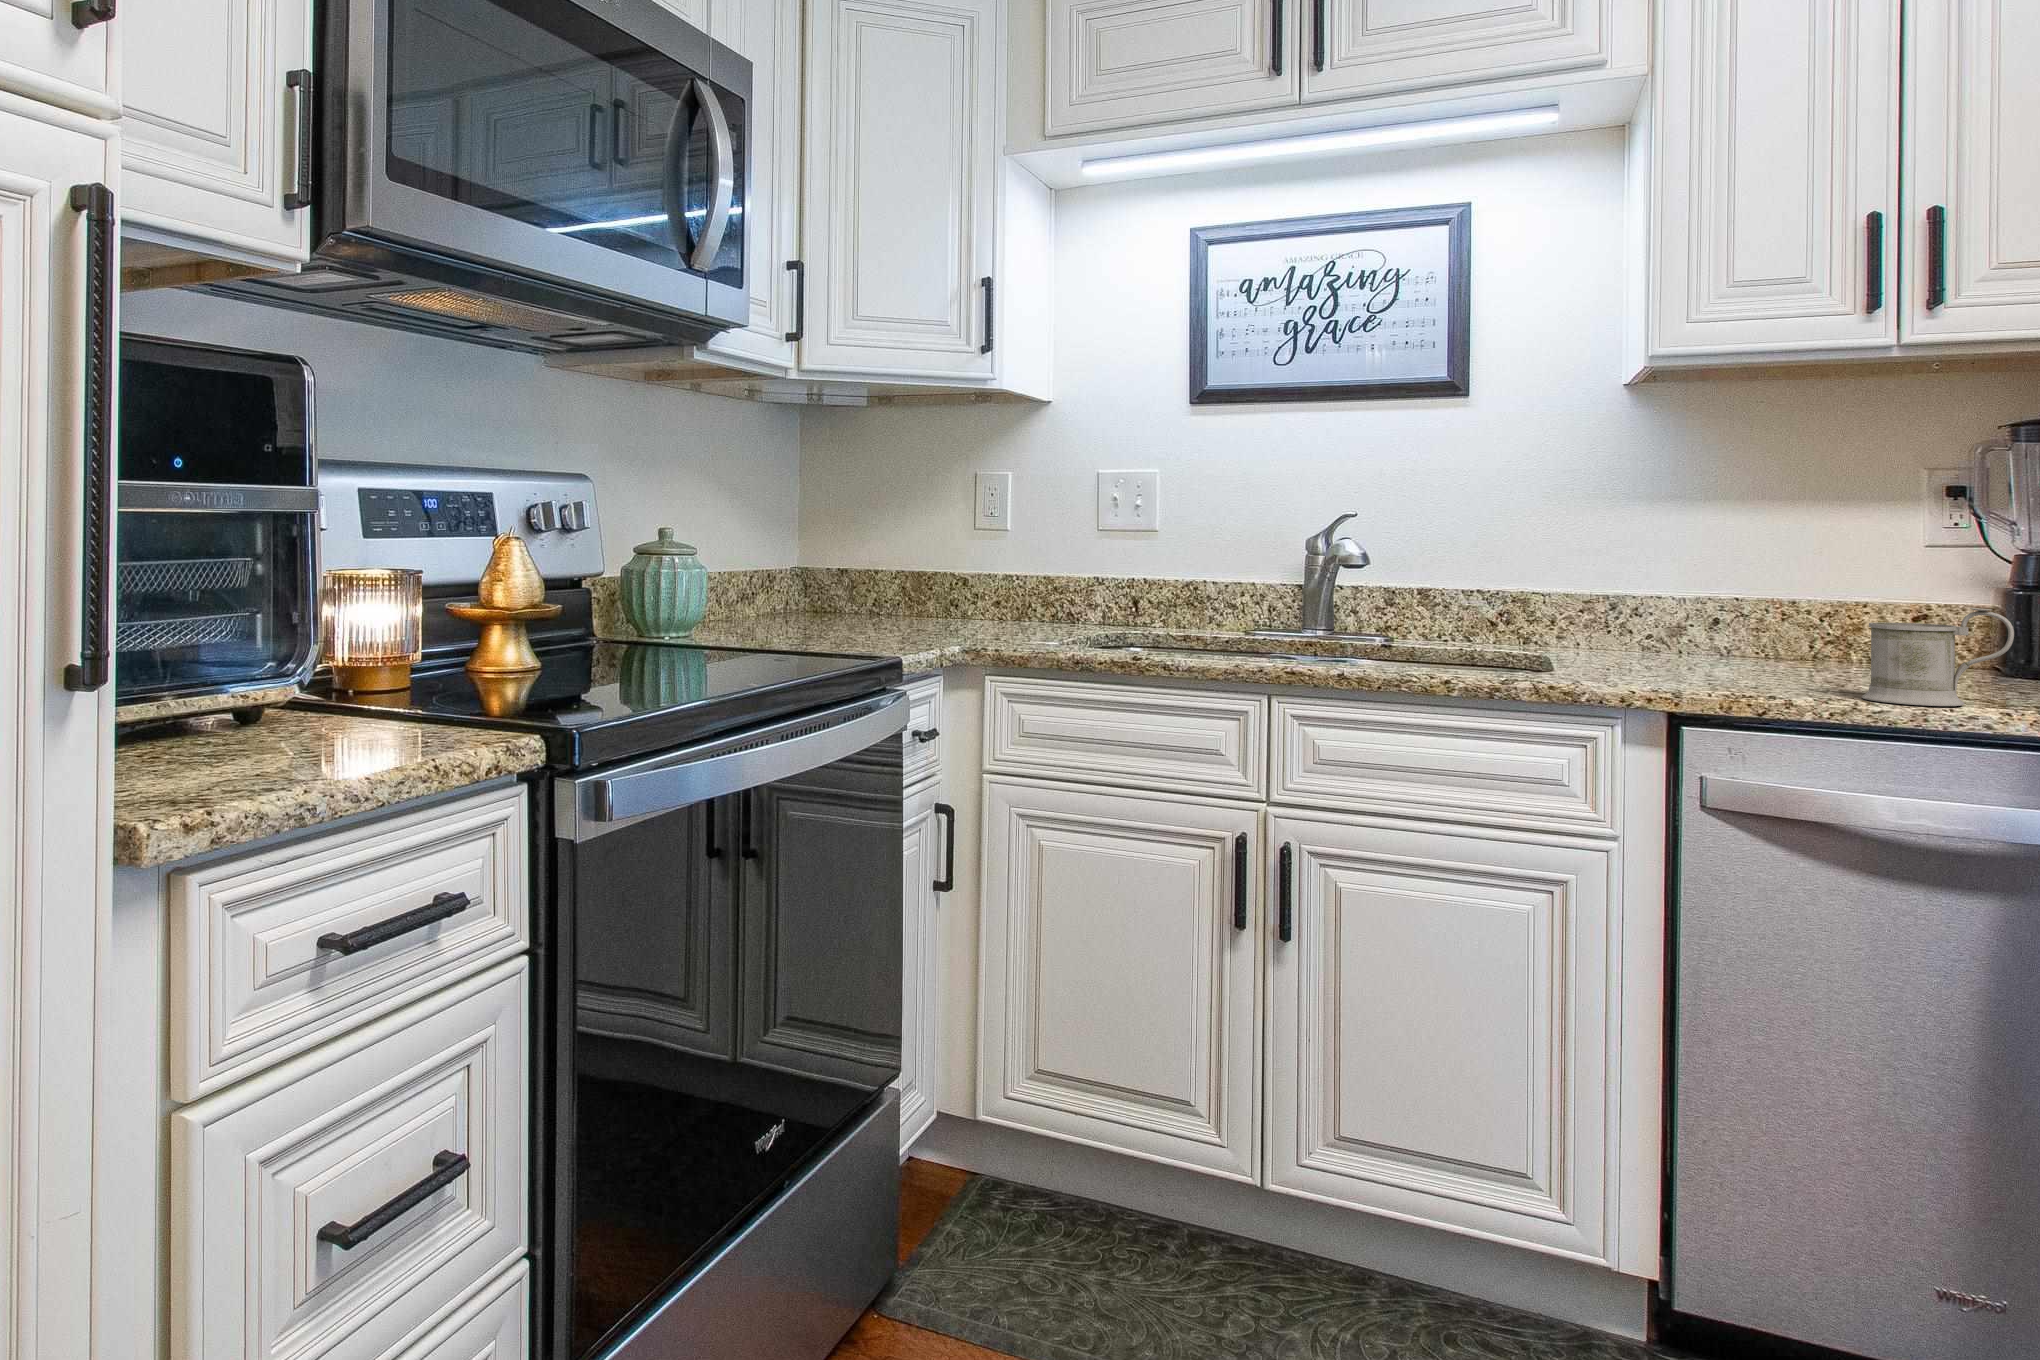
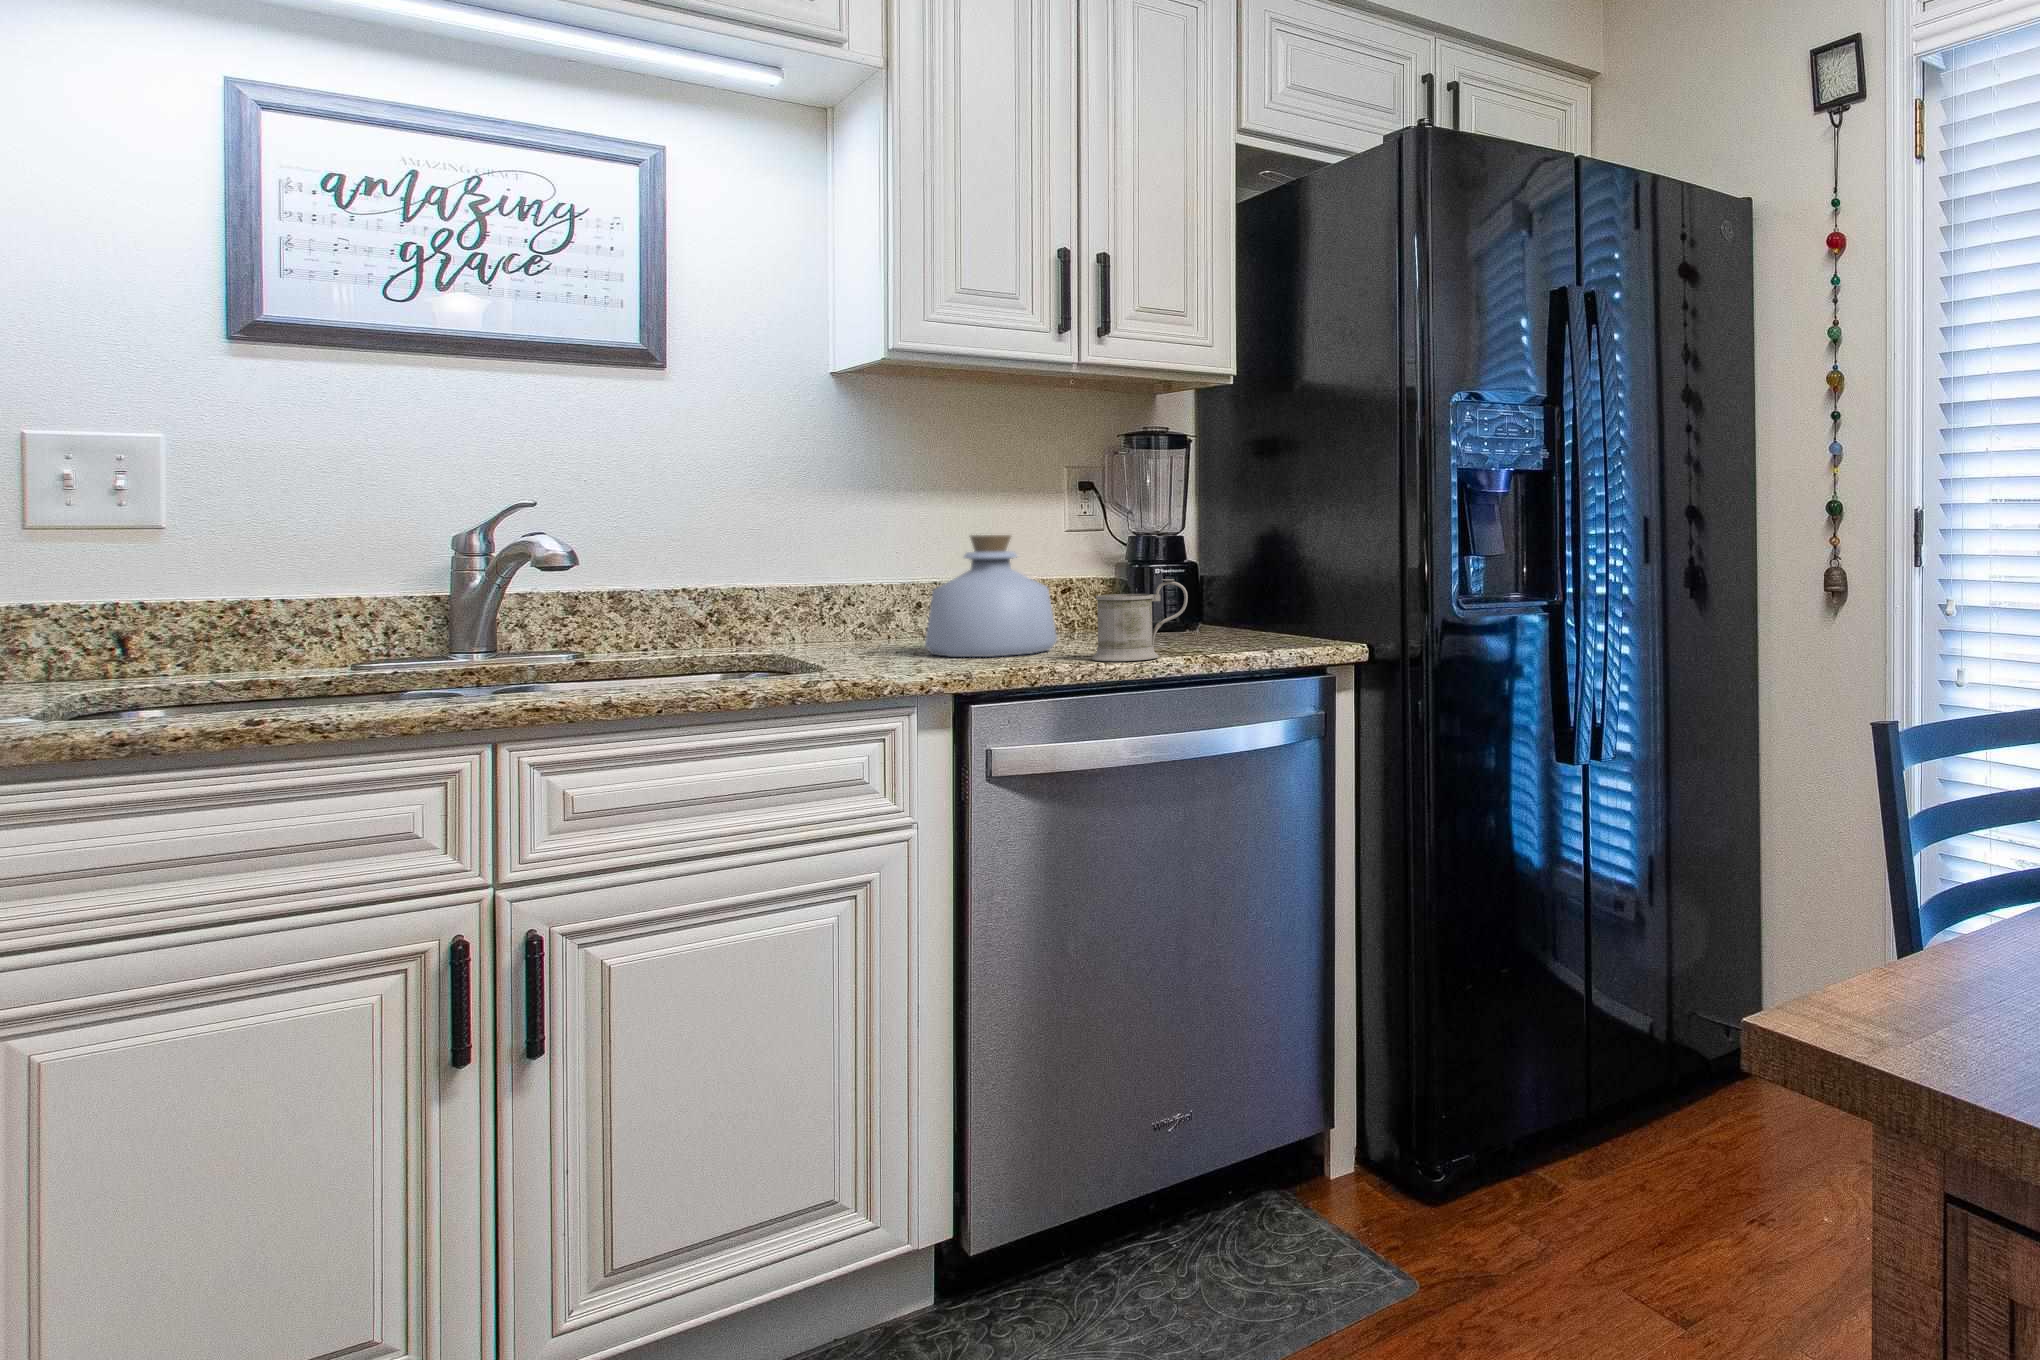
bottle: none [1682,548,1848,683] -> present [925,535,1057,657]

